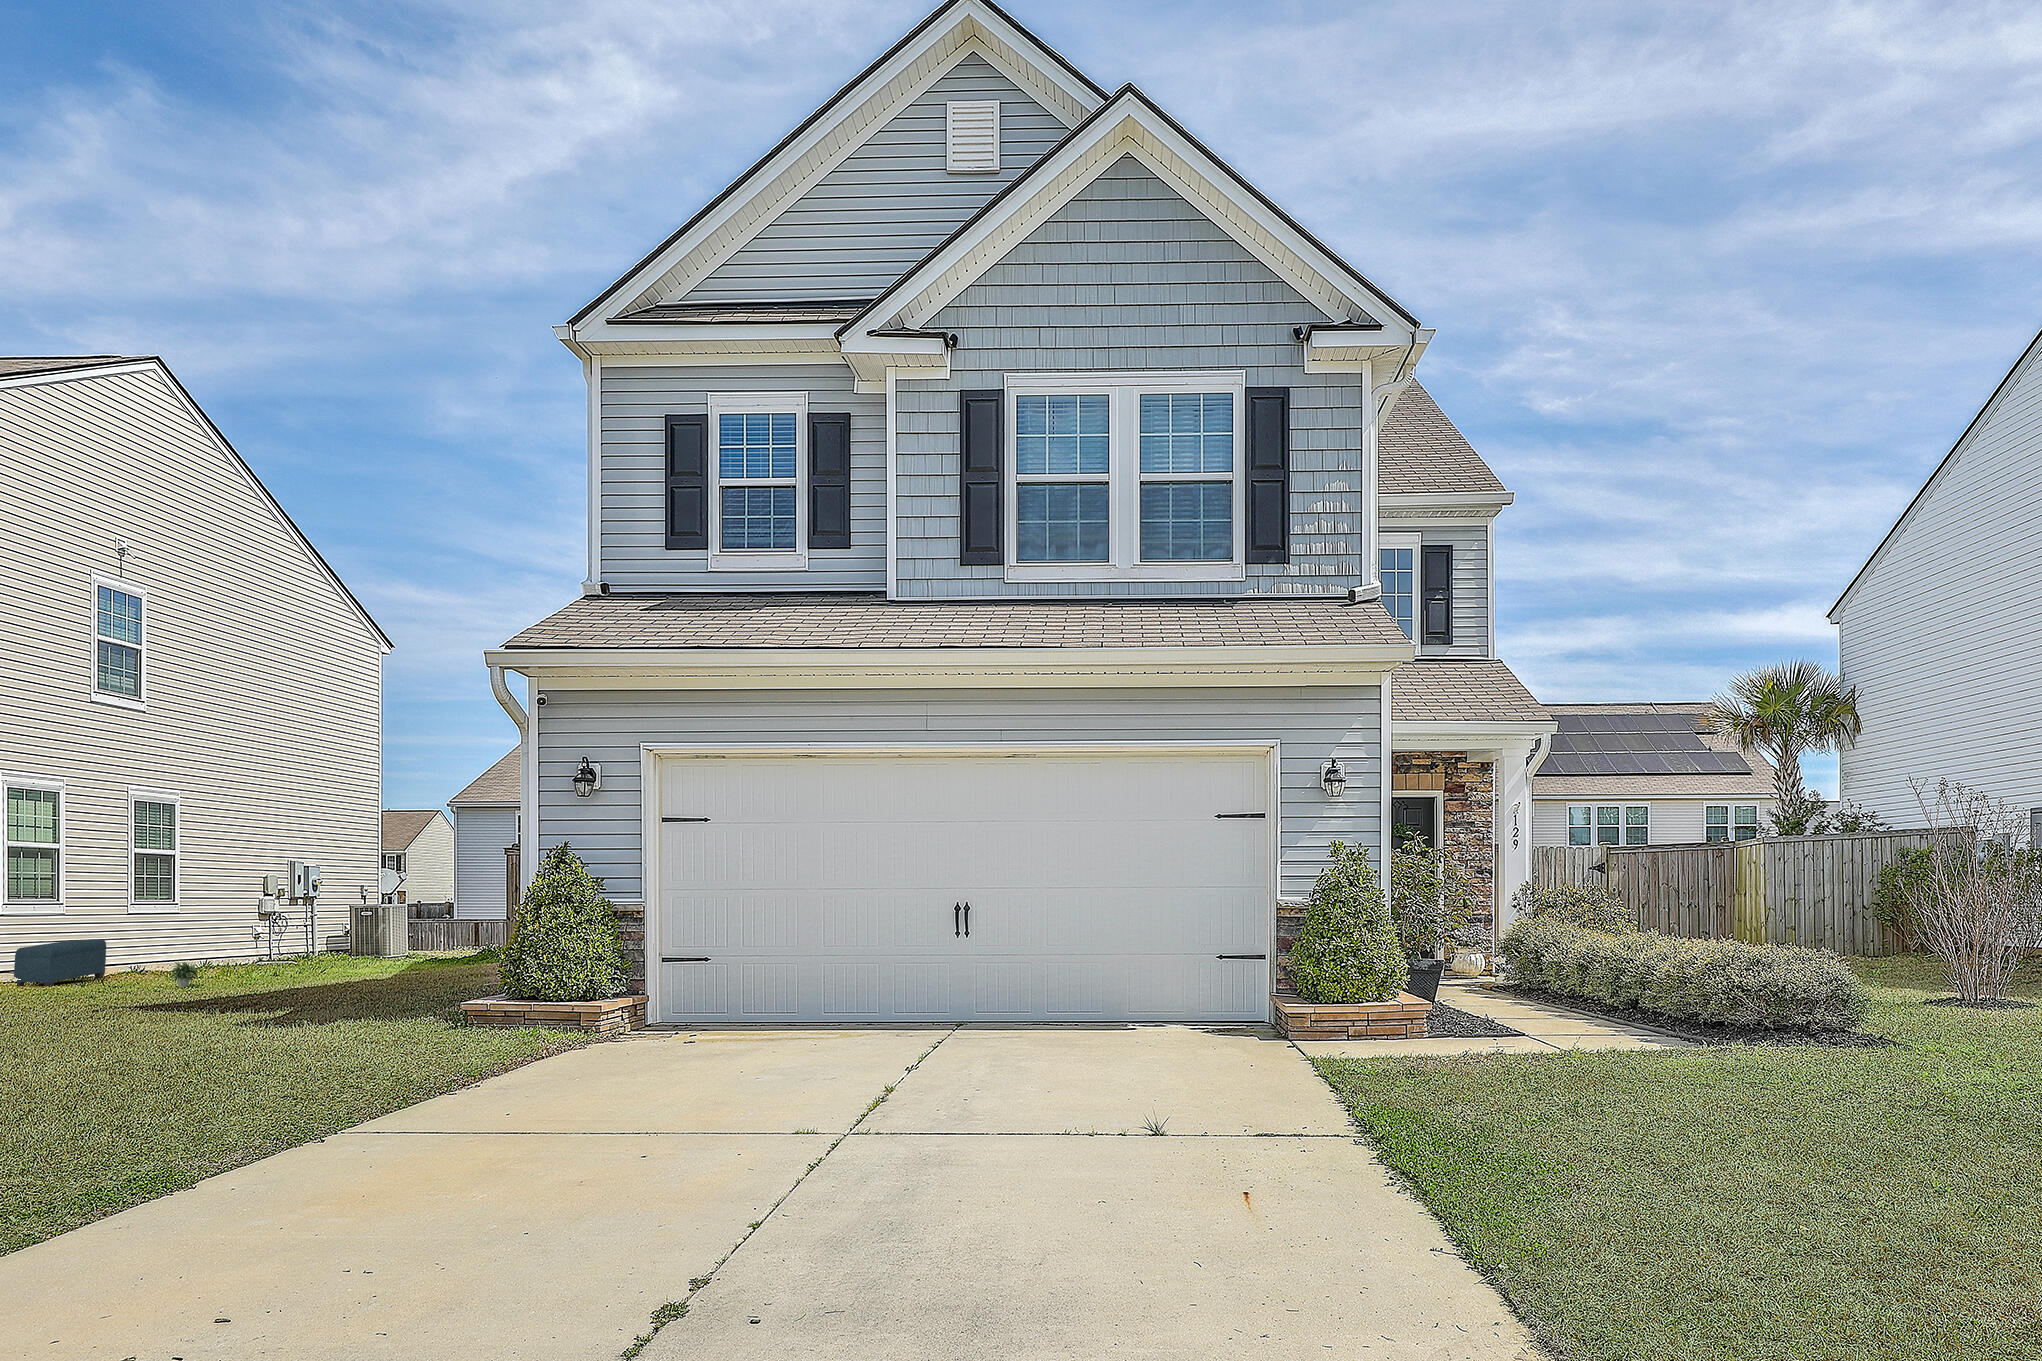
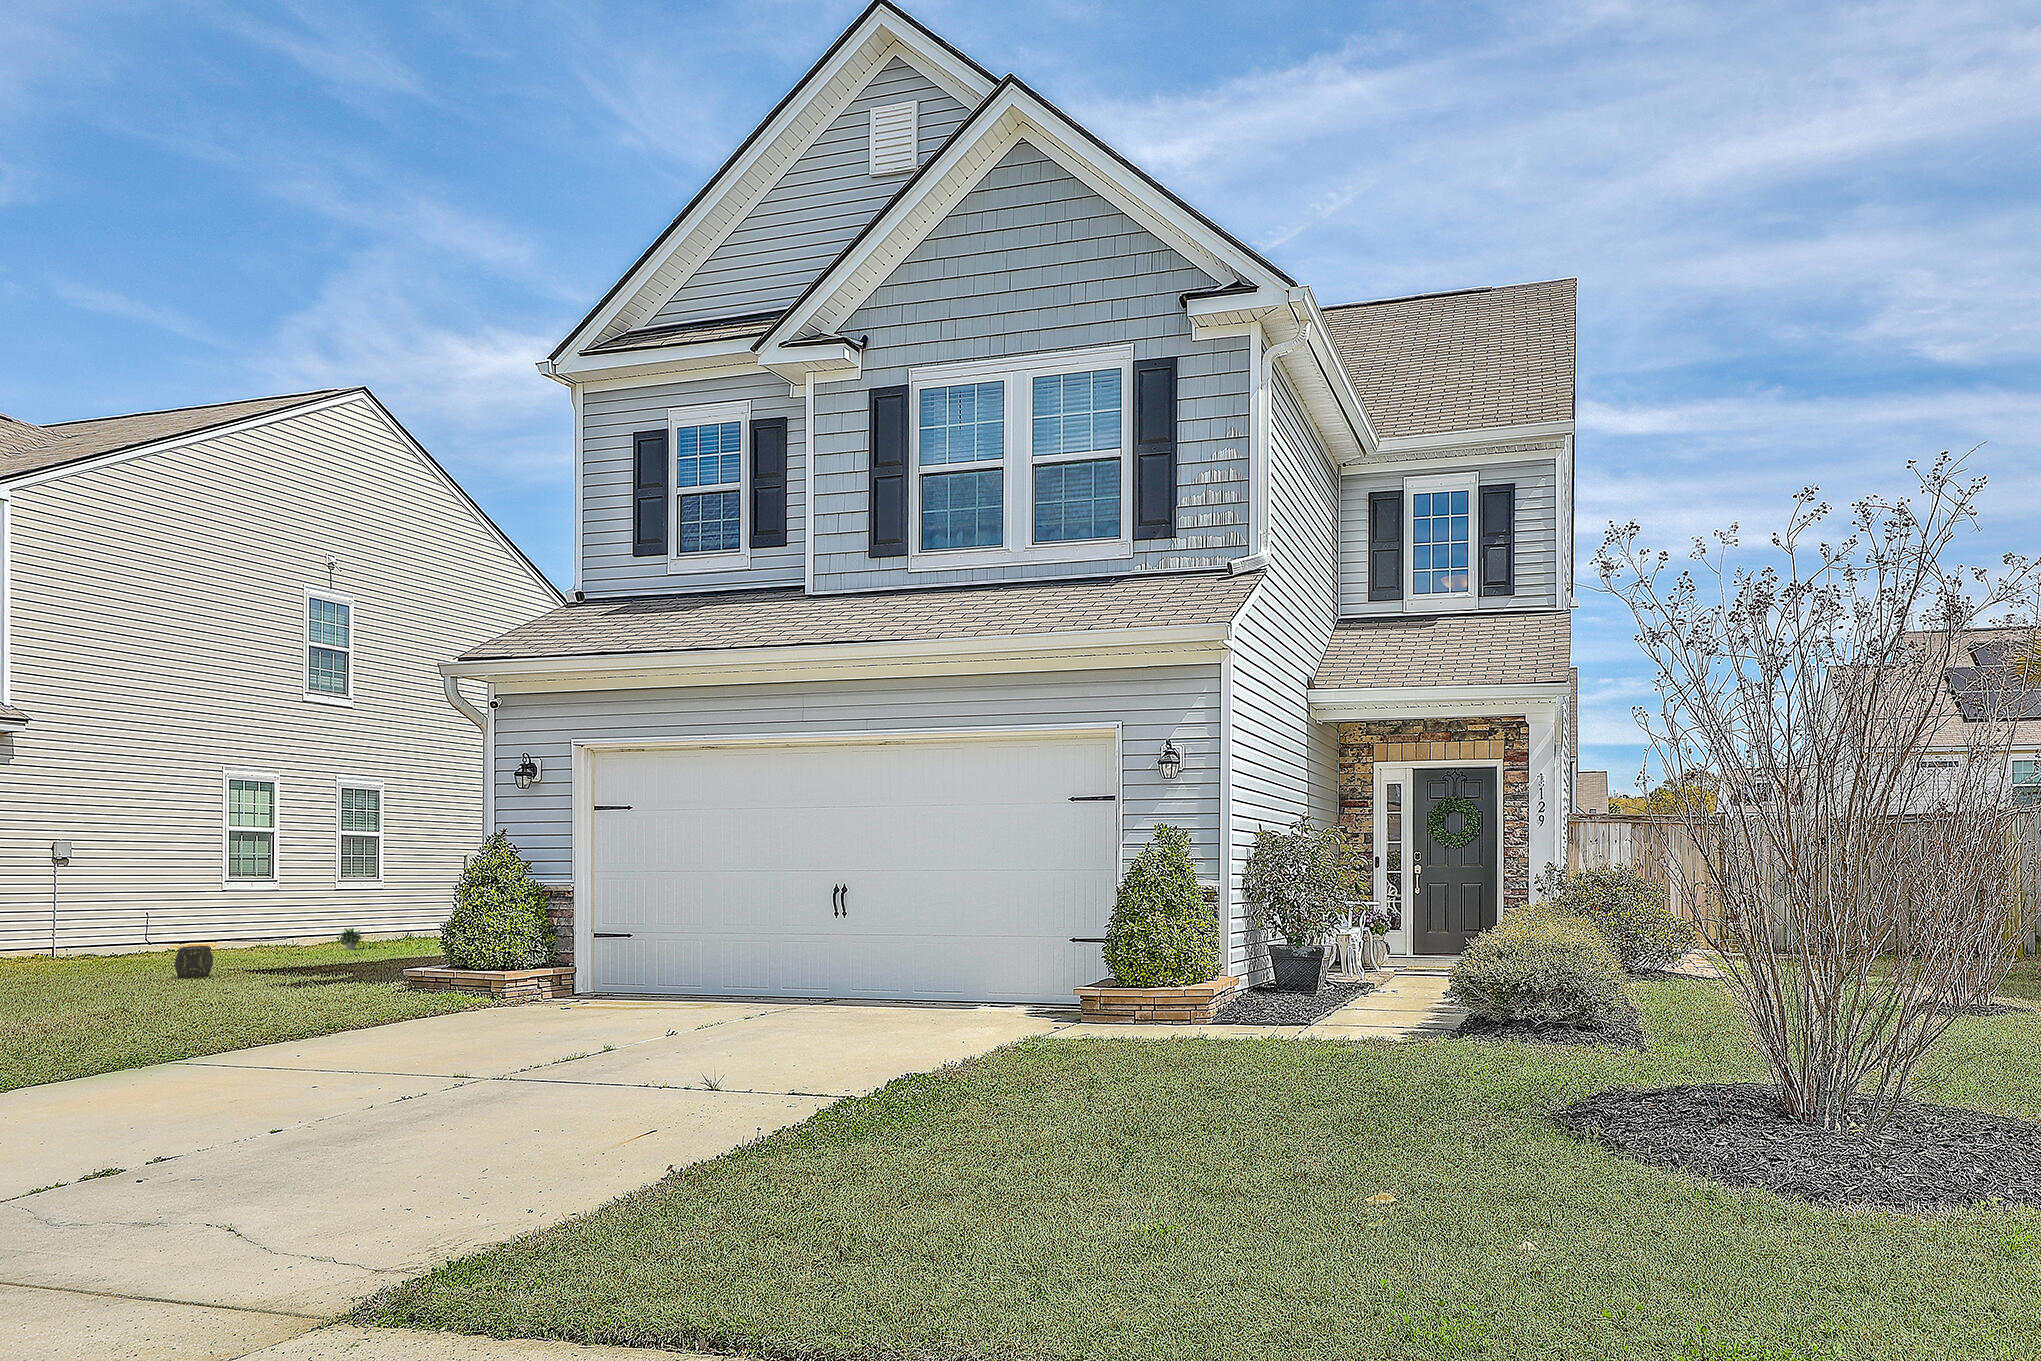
bench: present [14,940,106,987] -> none [236,907,316,948]
woven basket: none [56,984,103,1022] -> present [175,946,213,977]

